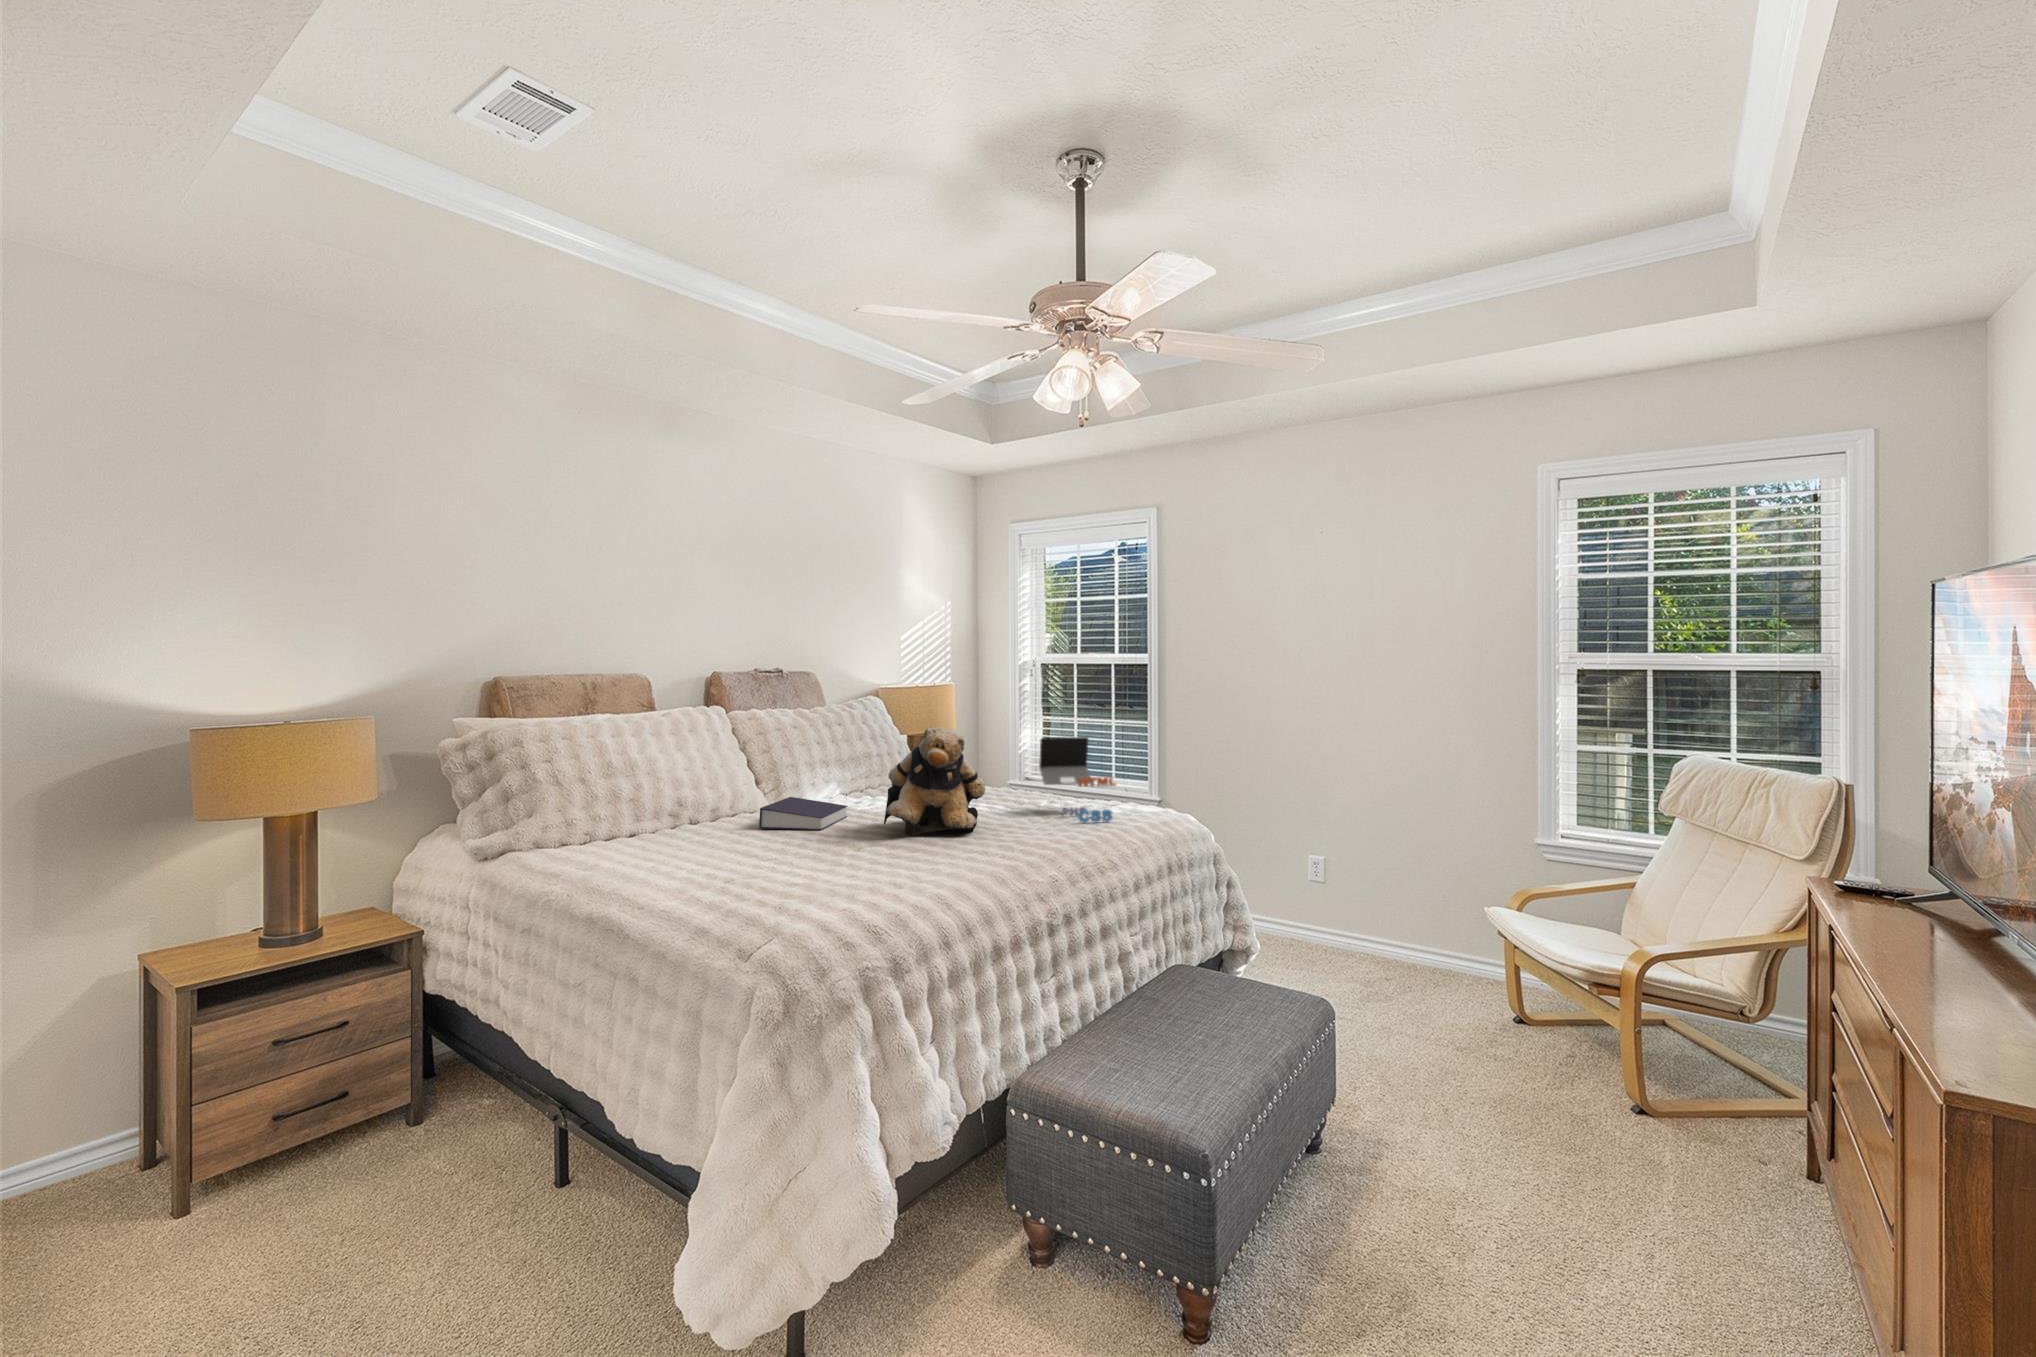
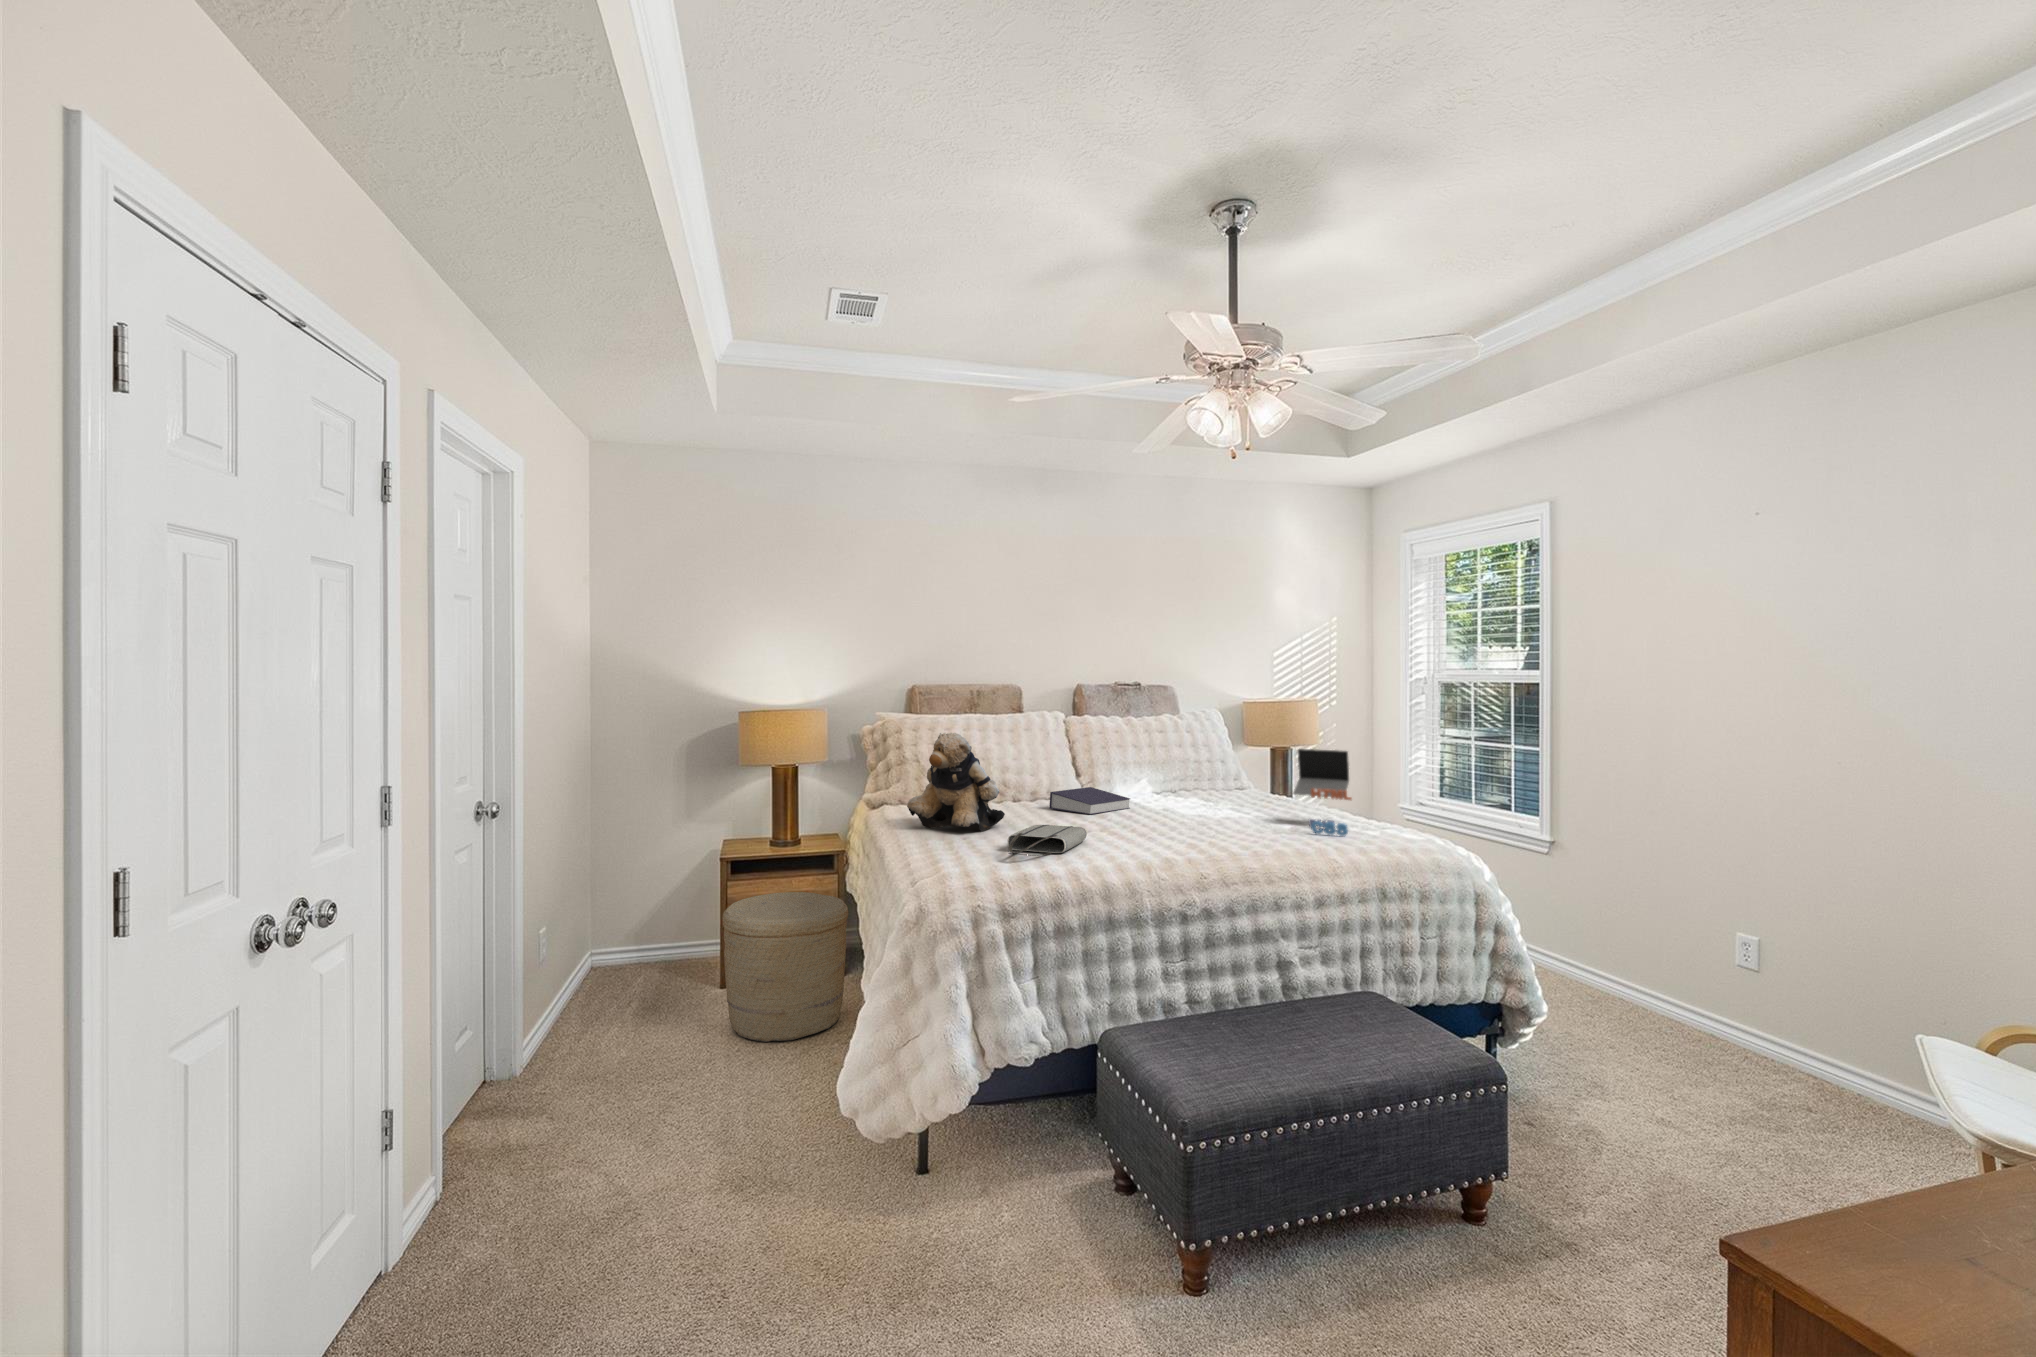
teddy bear: present [884,727,985,836] -> present [907,733,1005,831]
tote bag: none [820,848,900,893] -> present [1008,825,1087,856]
woven basket: none [288,993,511,1243] -> present [722,892,849,1042]

